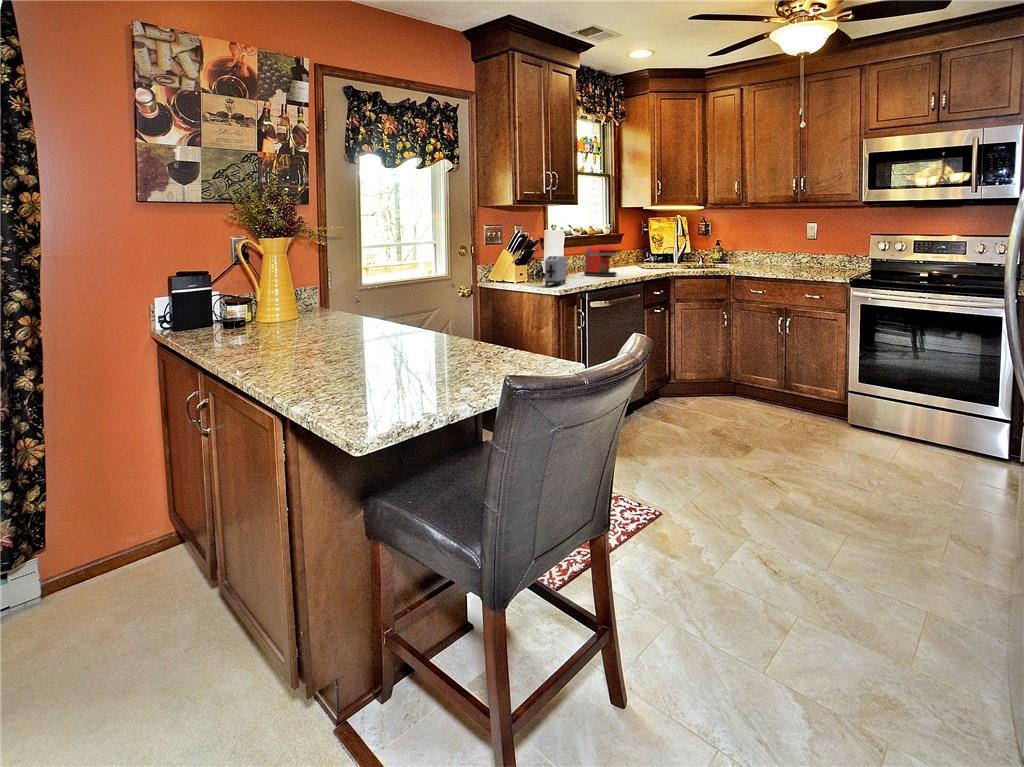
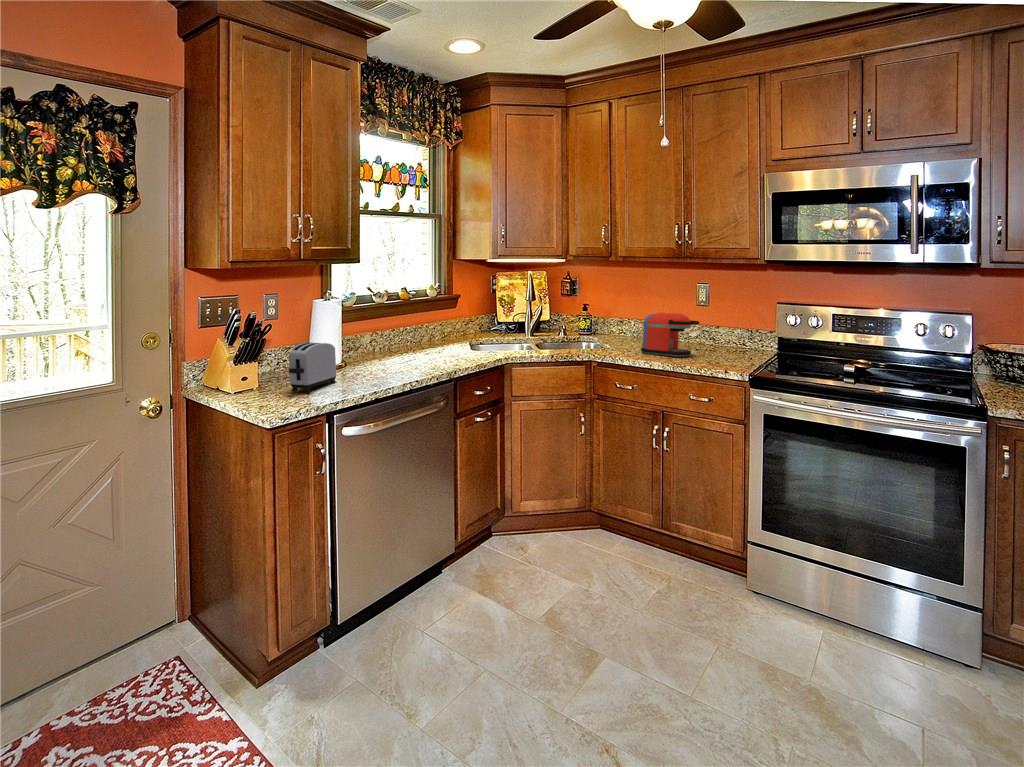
coffee maker: present [584,245,621,276] -> present [641,313,699,357]

